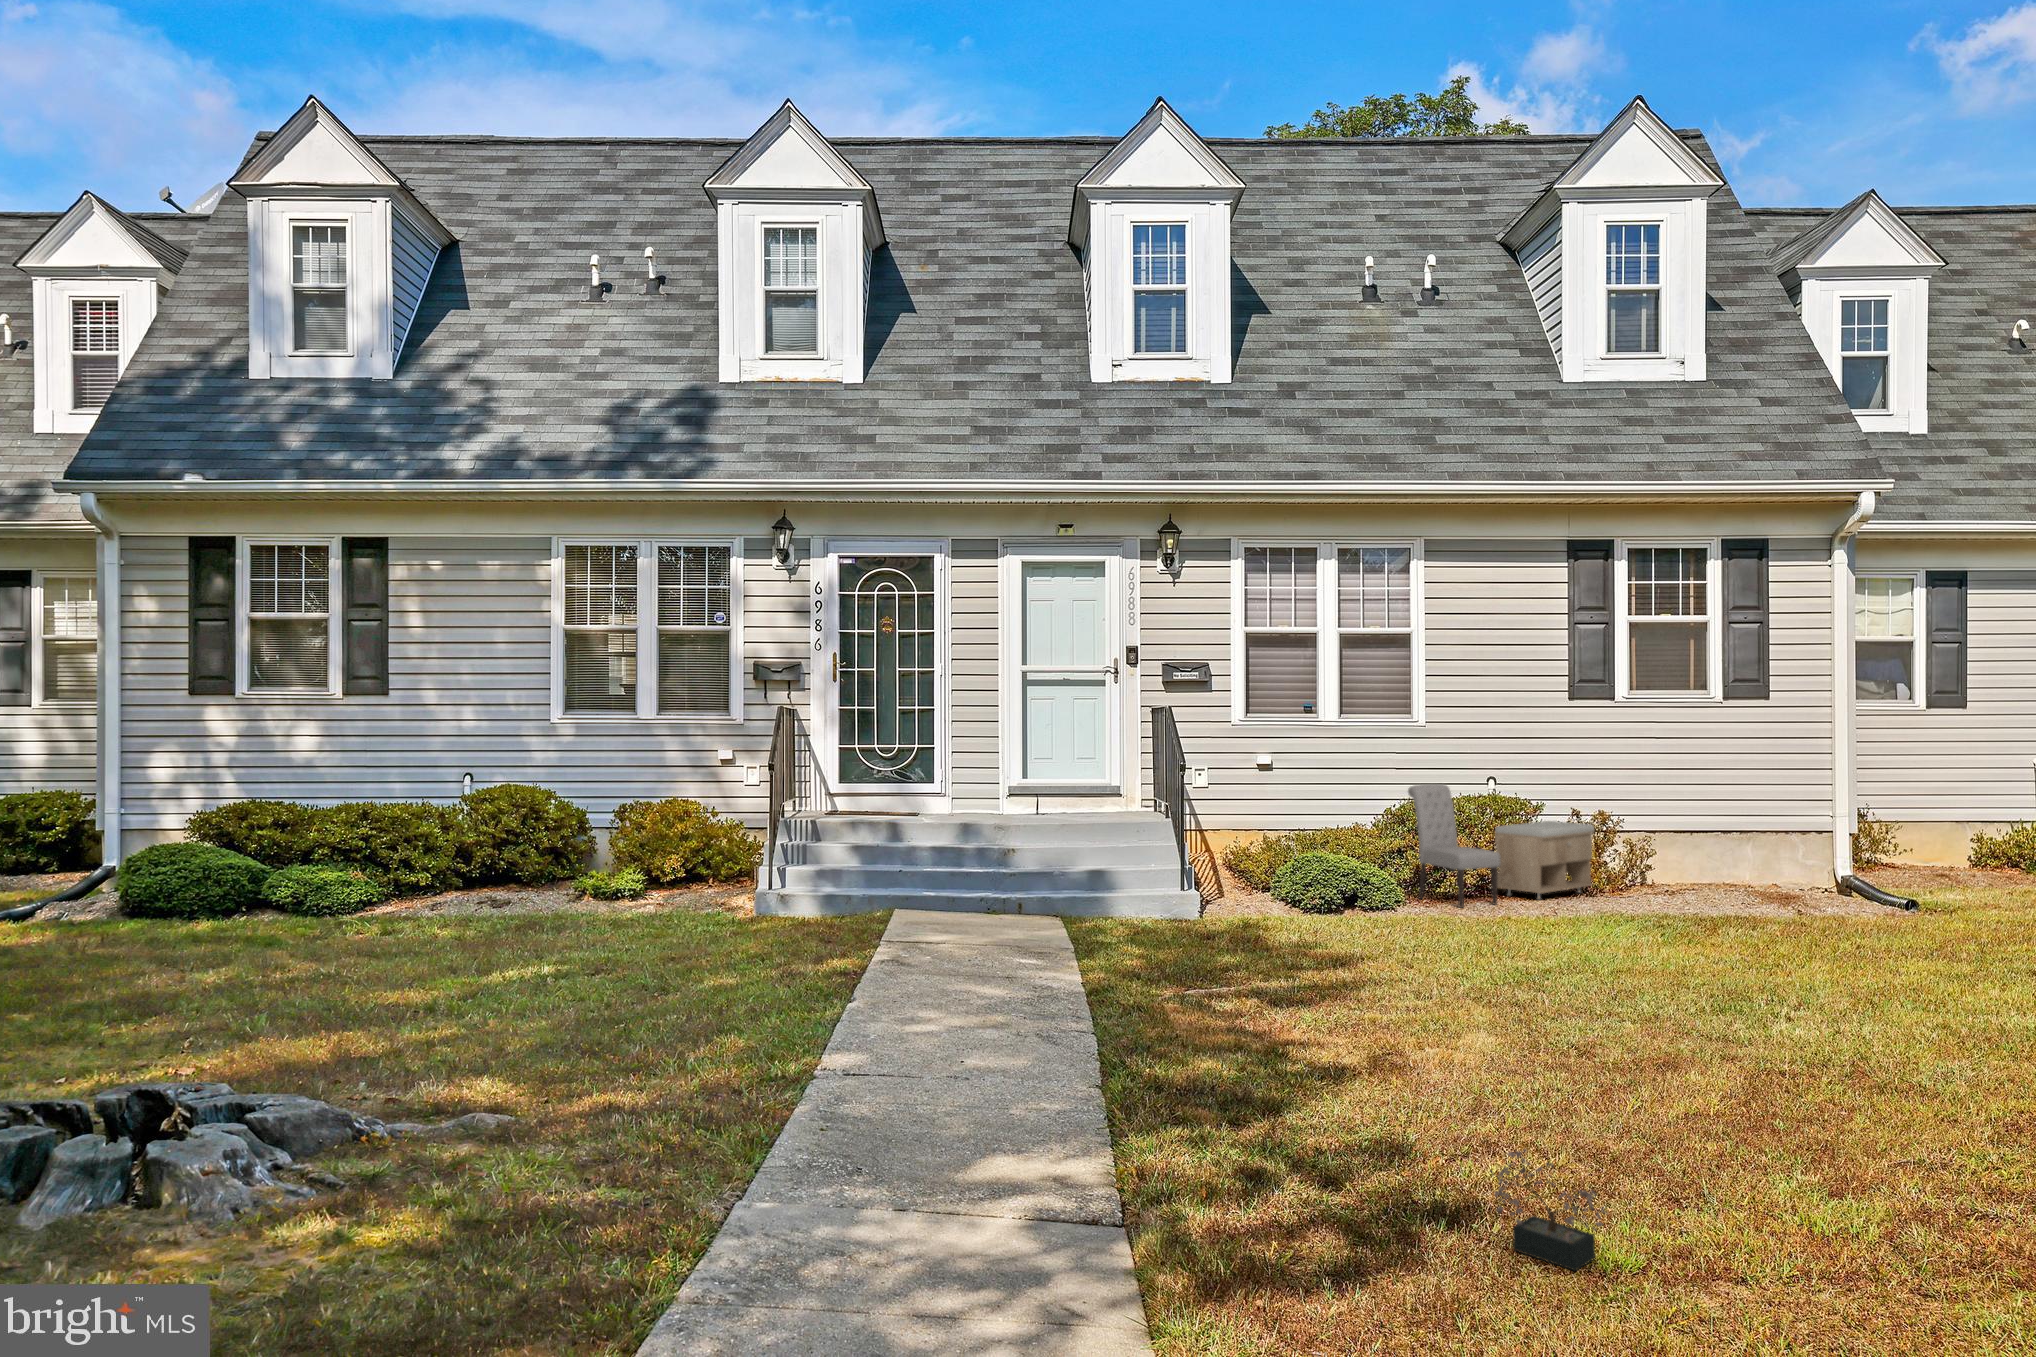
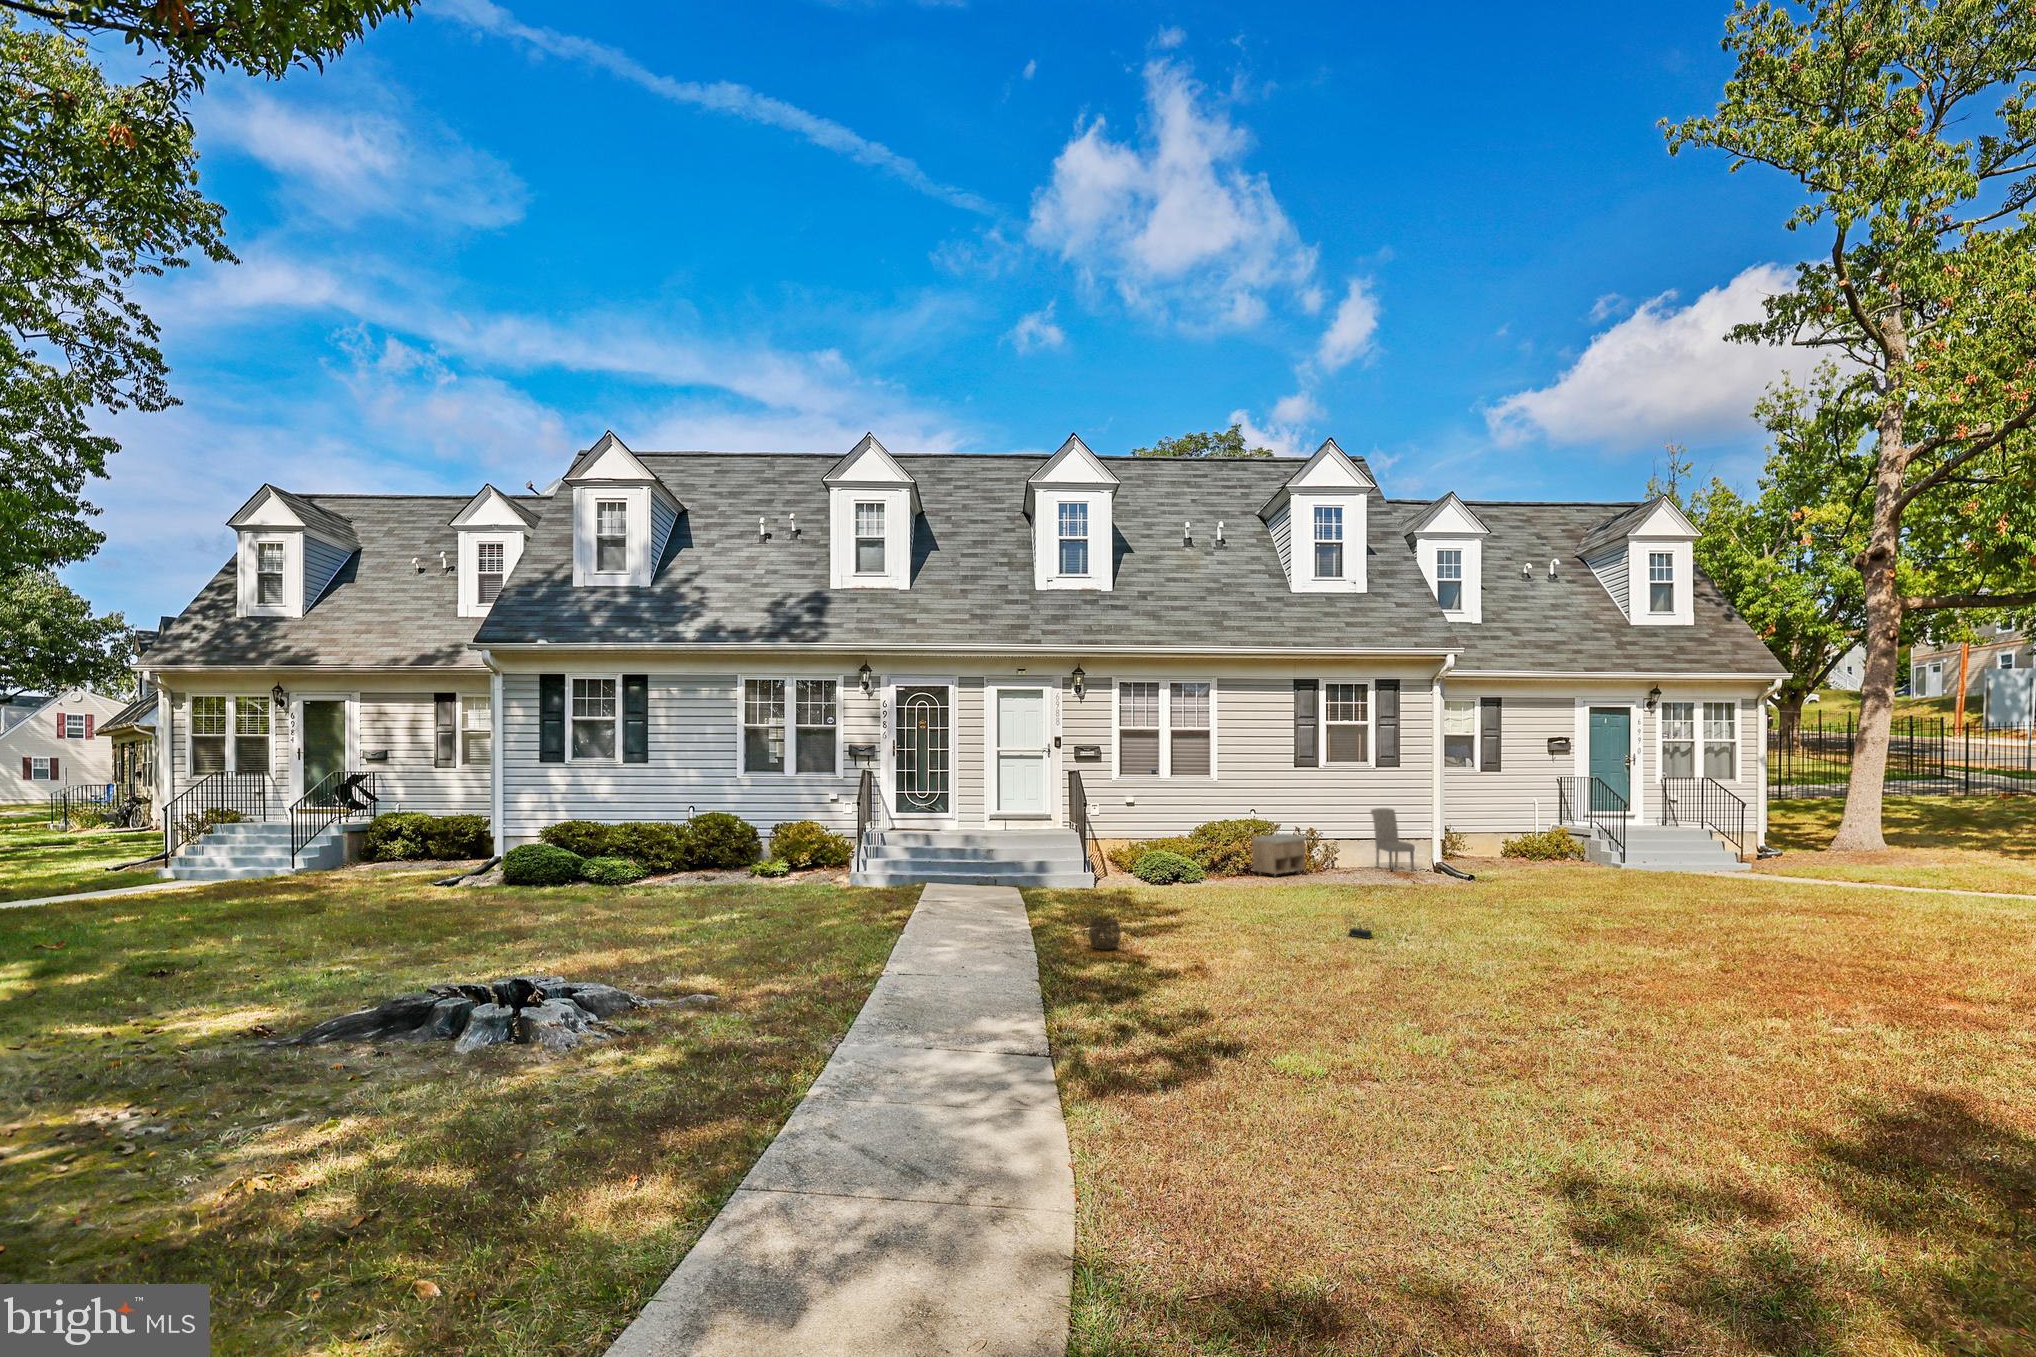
chair: present [1408,784,1500,908] -> present [1371,808,1415,871]
woven basket: none [1224,972,1291,1040] -> present [1089,917,1121,950]
decorative plant: present [1491,1149,1608,1271] -> present [1345,909,1374,939]

